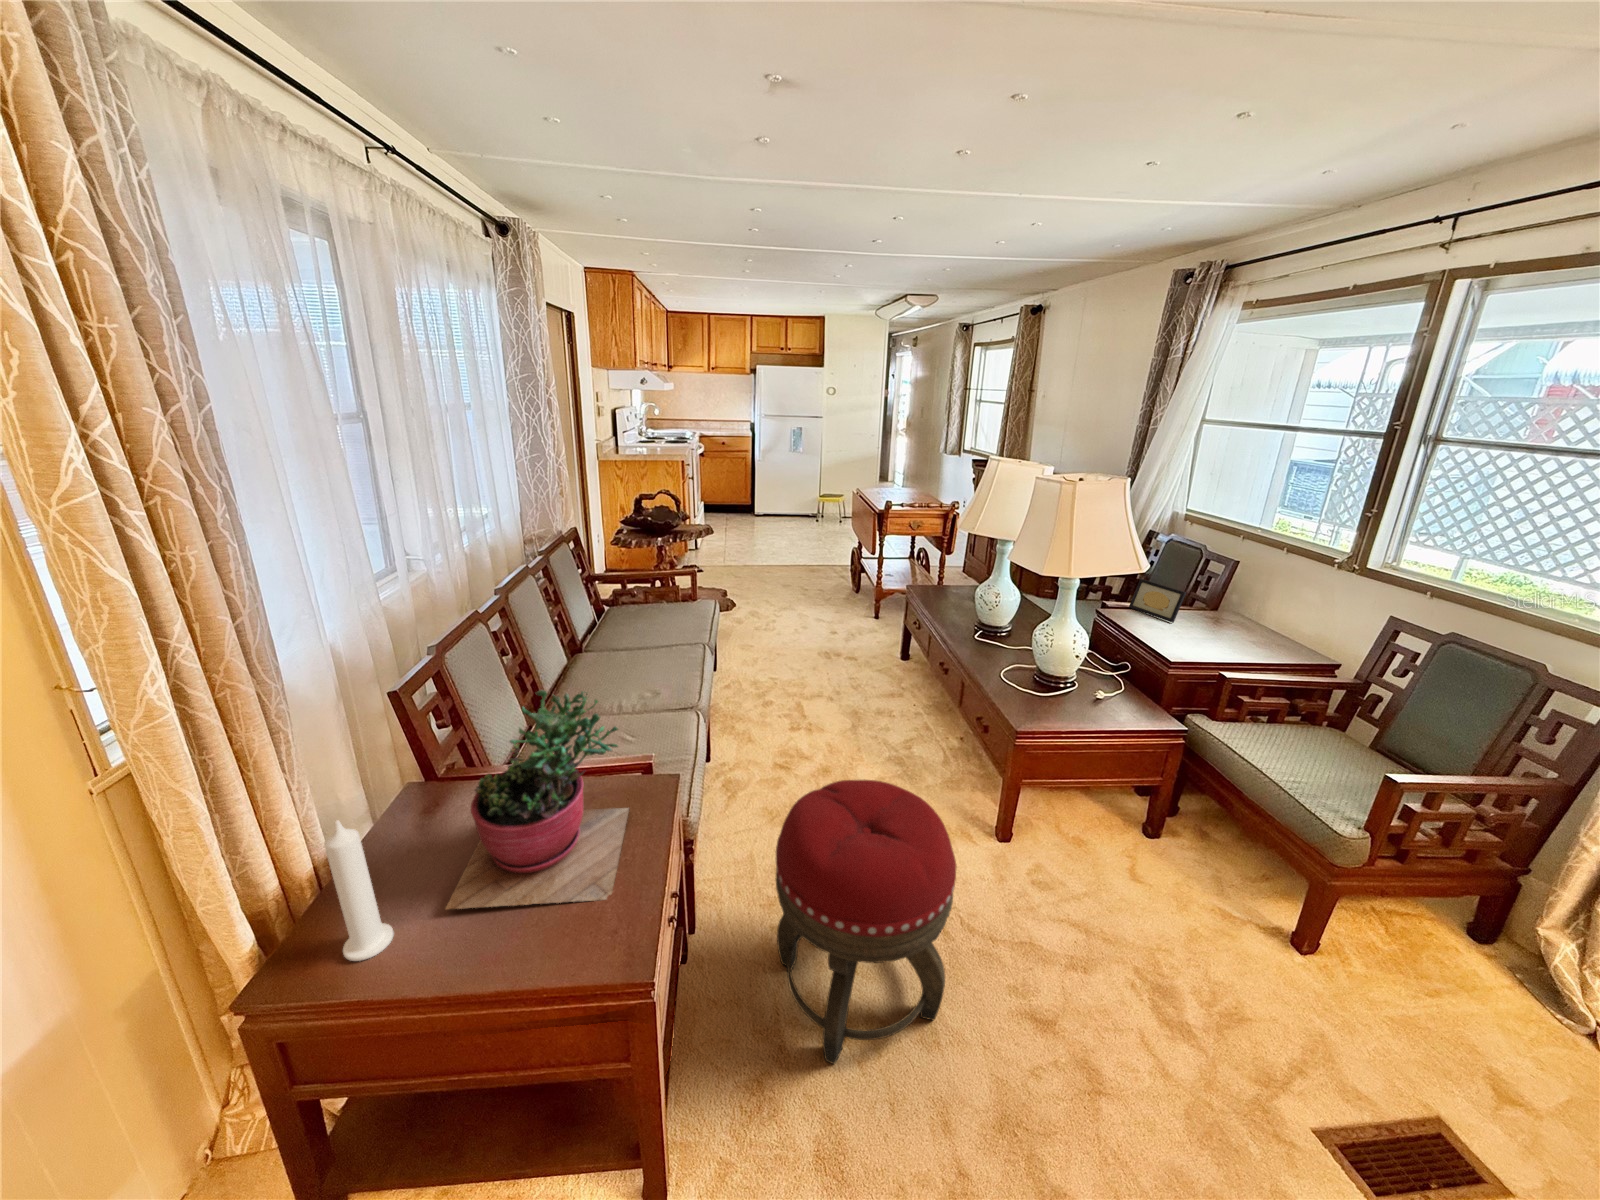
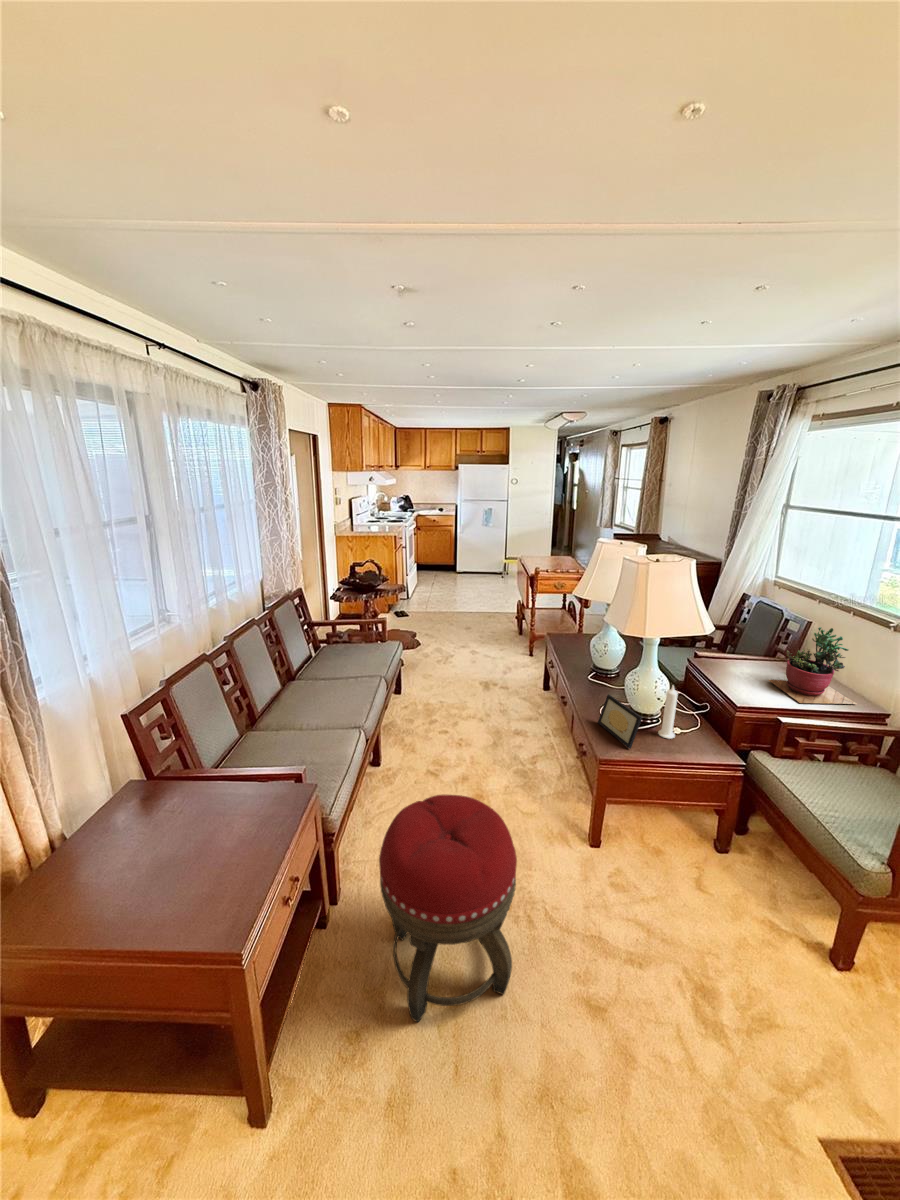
picture frame: present [1129,579,1186,623] -> present [598,695,642,748]
succulent plant: present [446,690,629,910] -> present [769,627,857,704]
candle: present [324,820,394,961] -> present [659,686,678,739]

